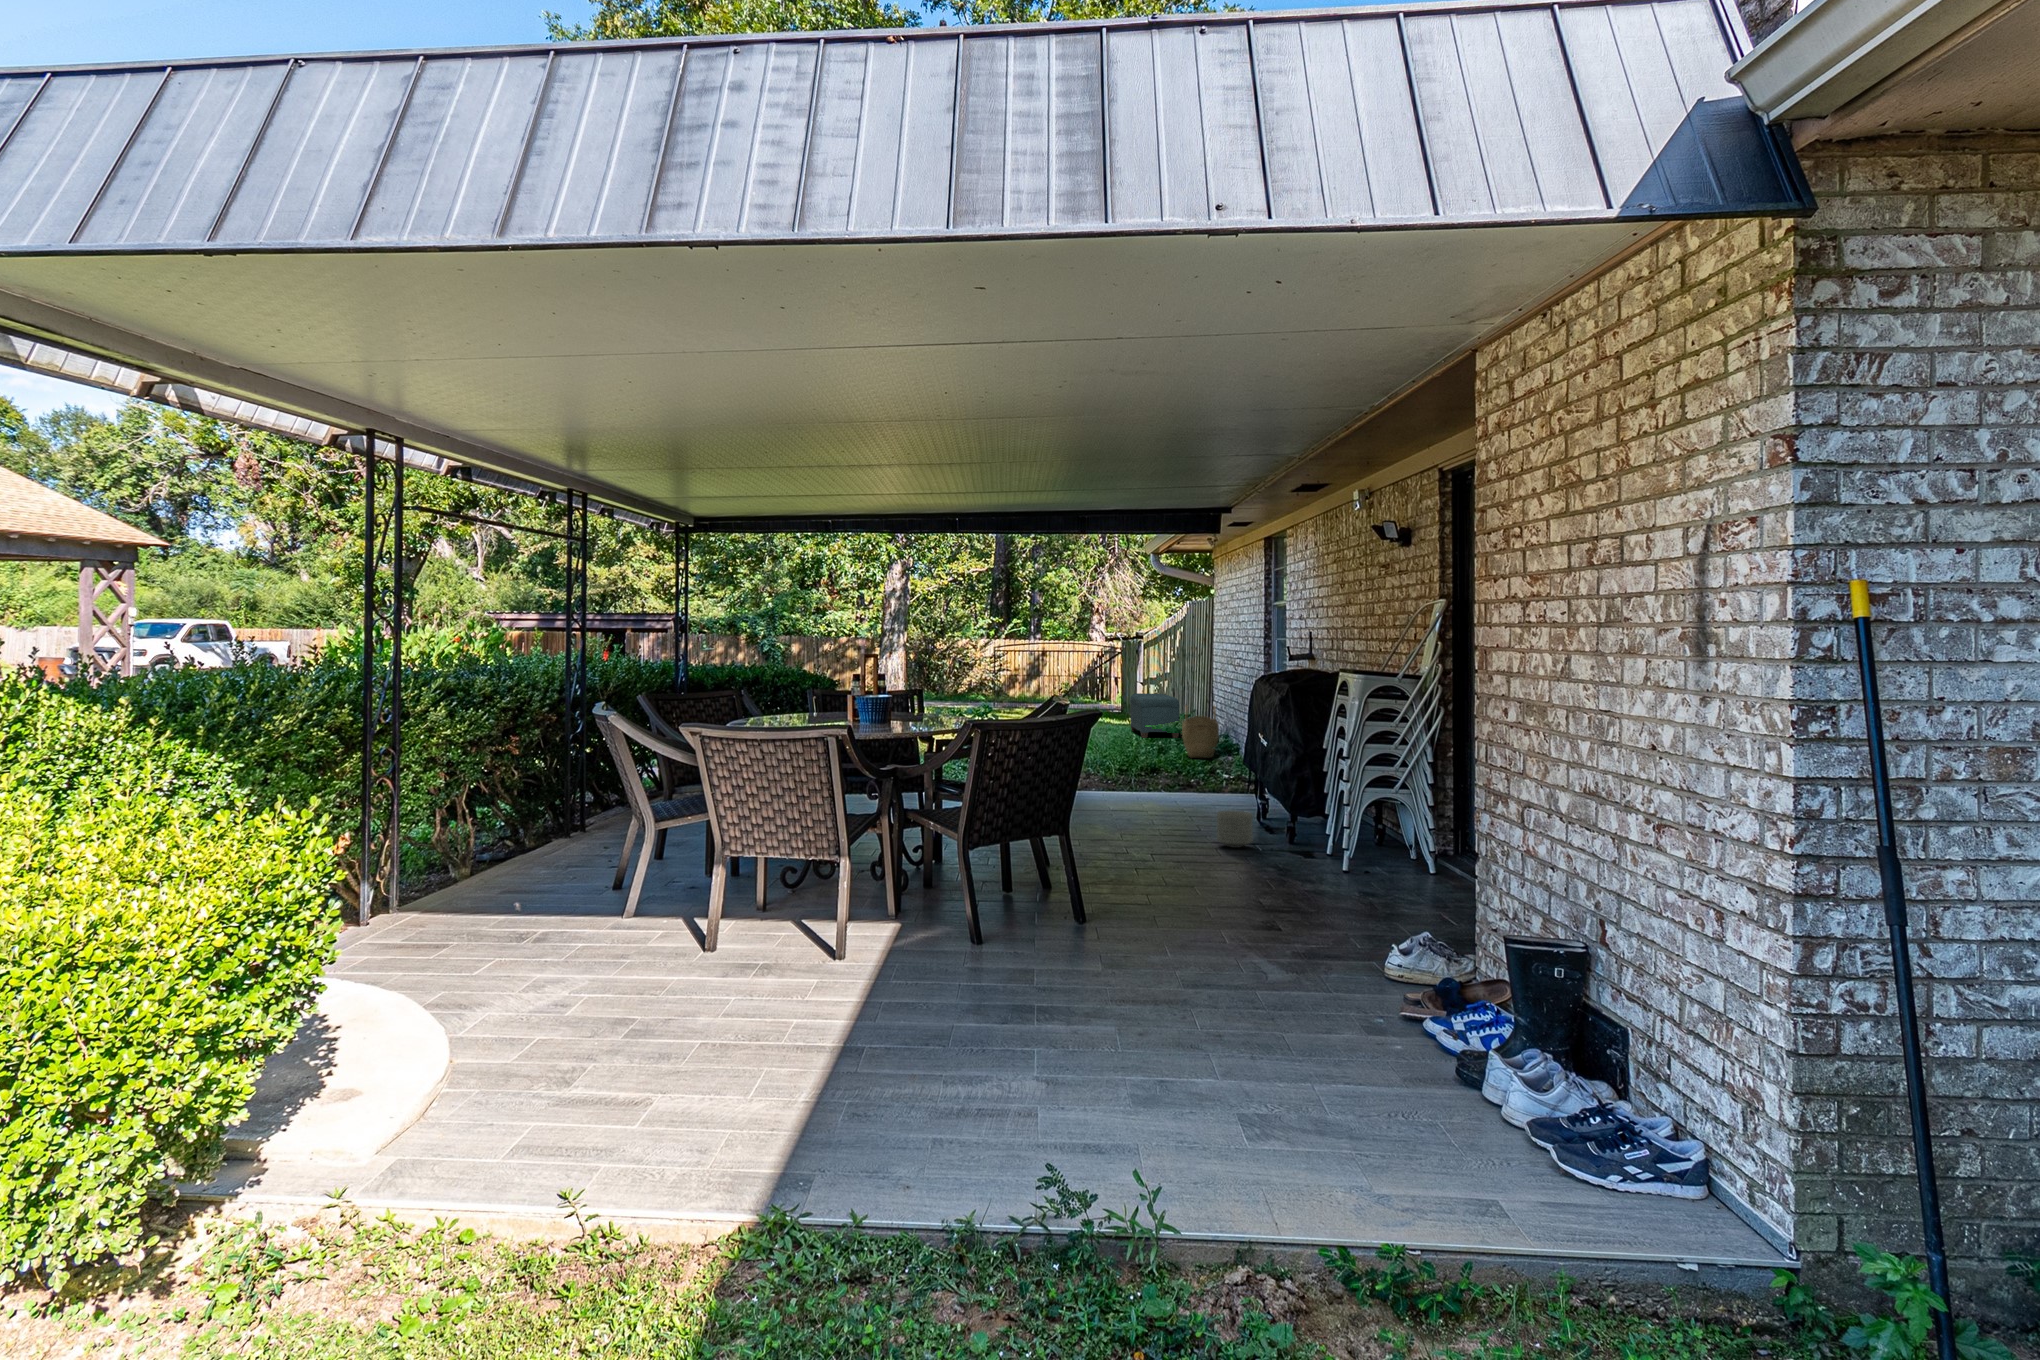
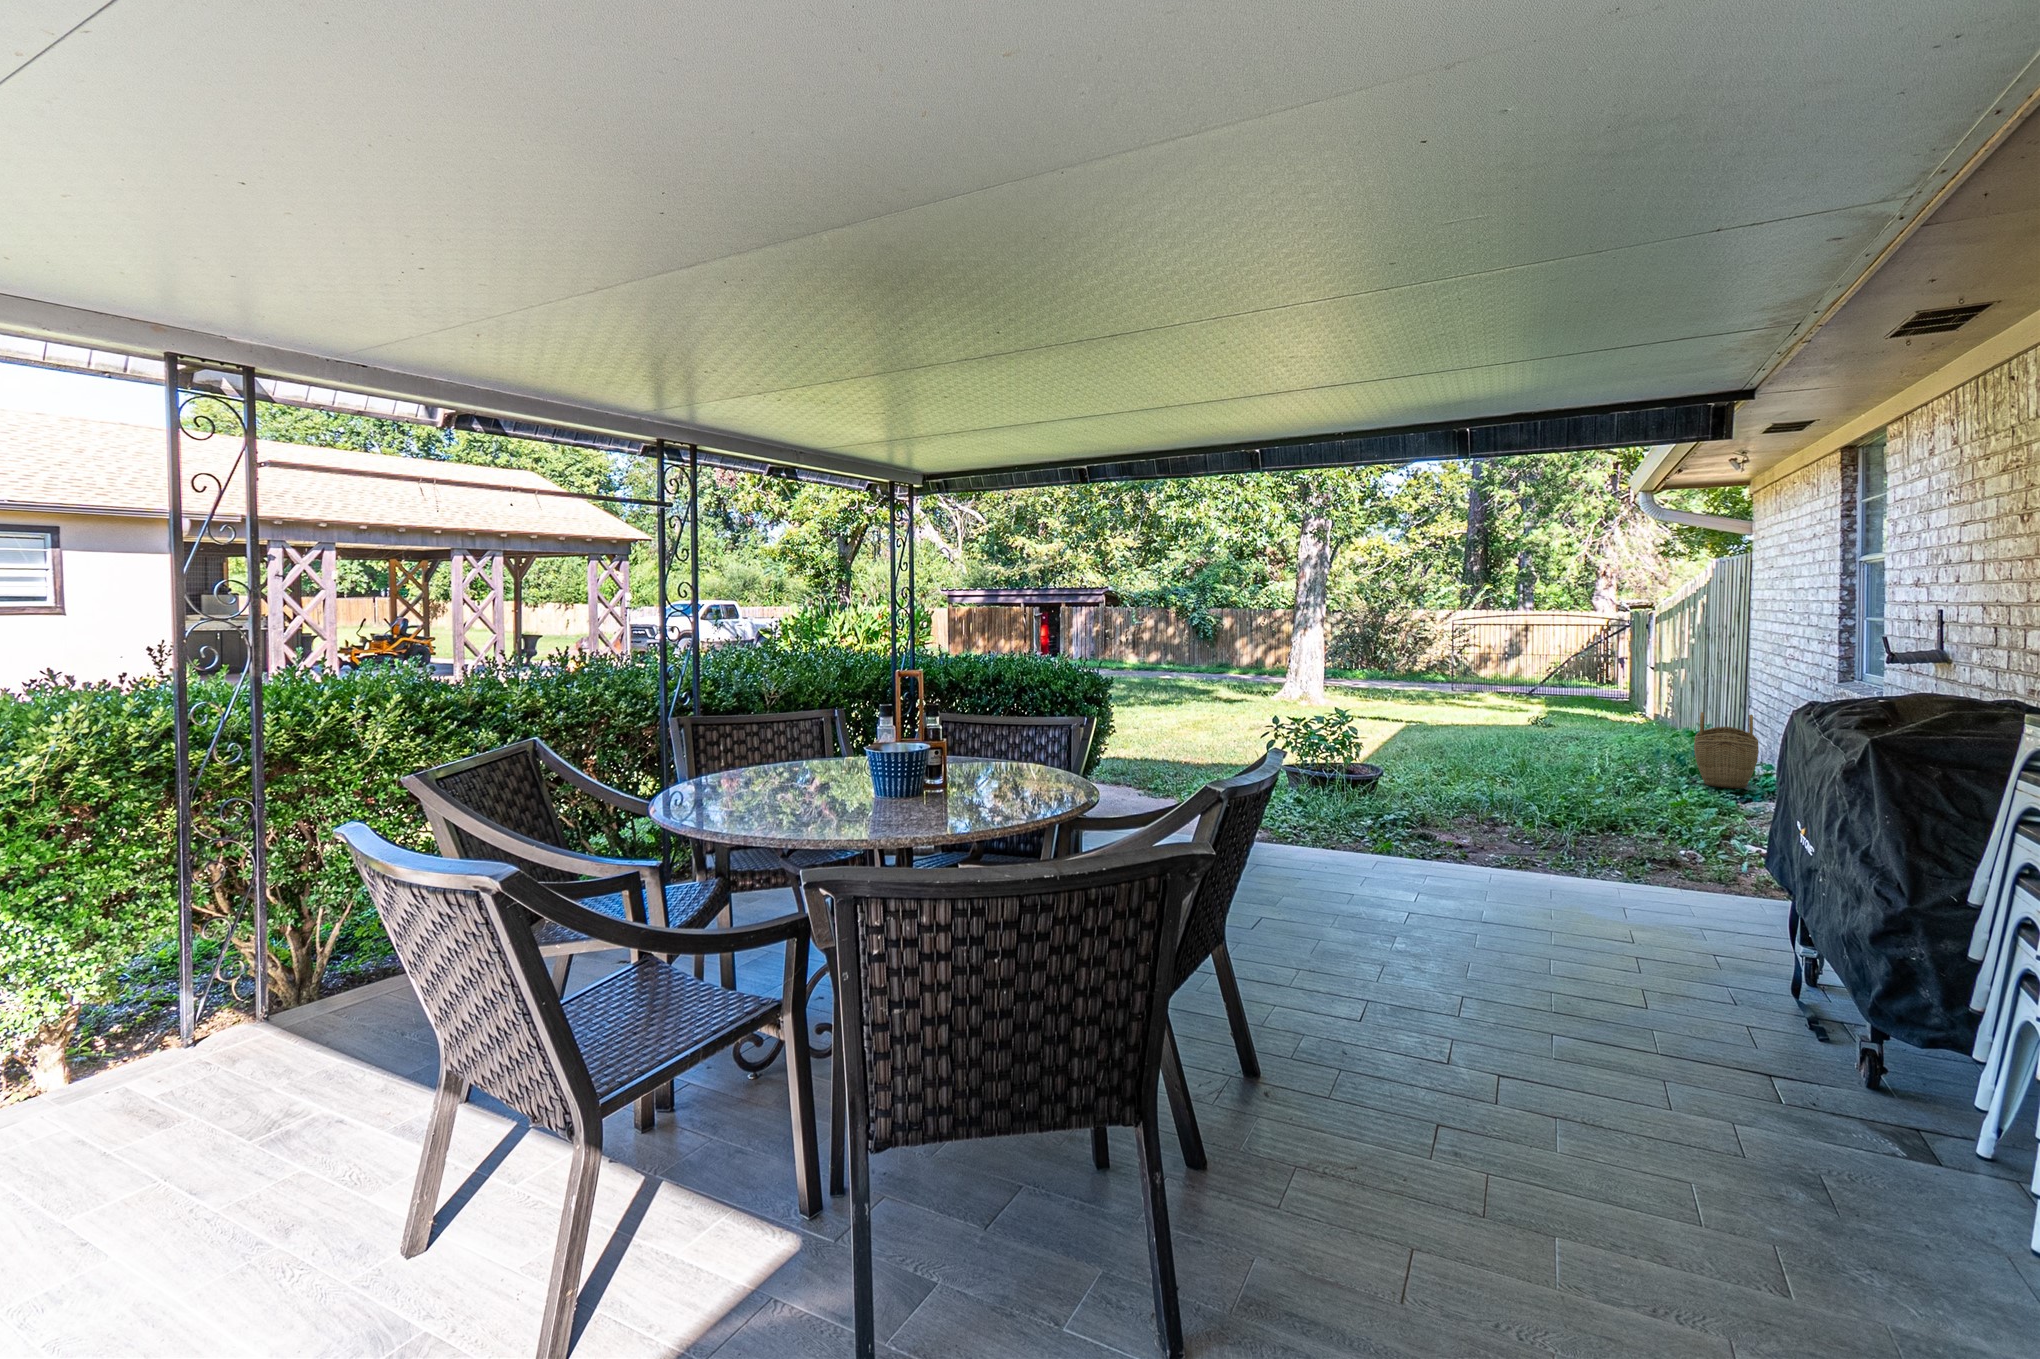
bench: present [1130,693,1179,738] -> none [1626,684,1700,747]
planter: present [1217,811,1253,848] -> none [1704,944,1782,1016]

